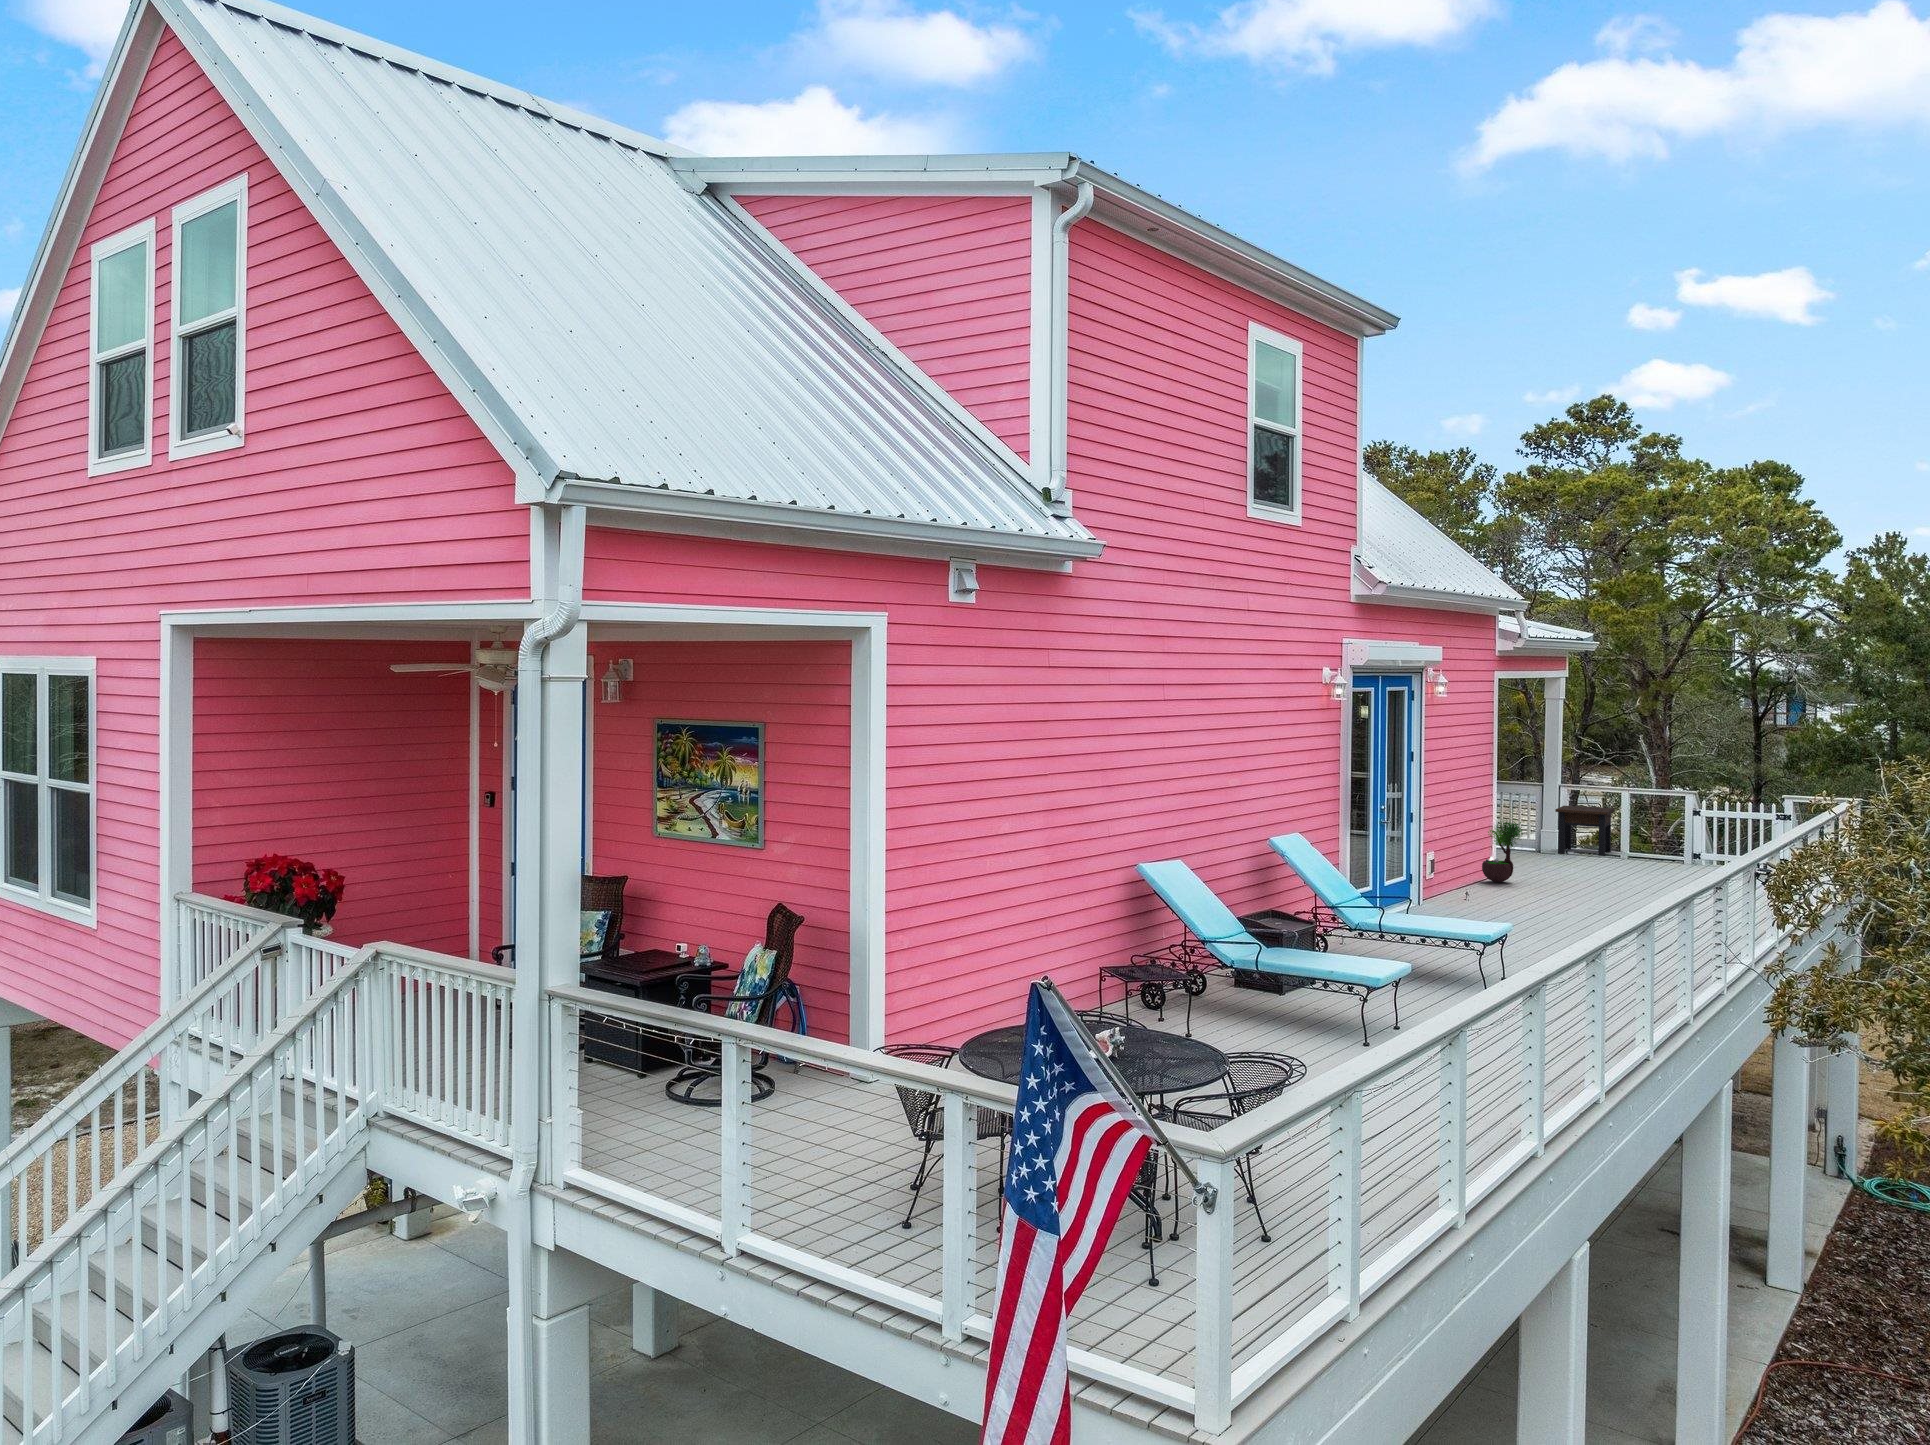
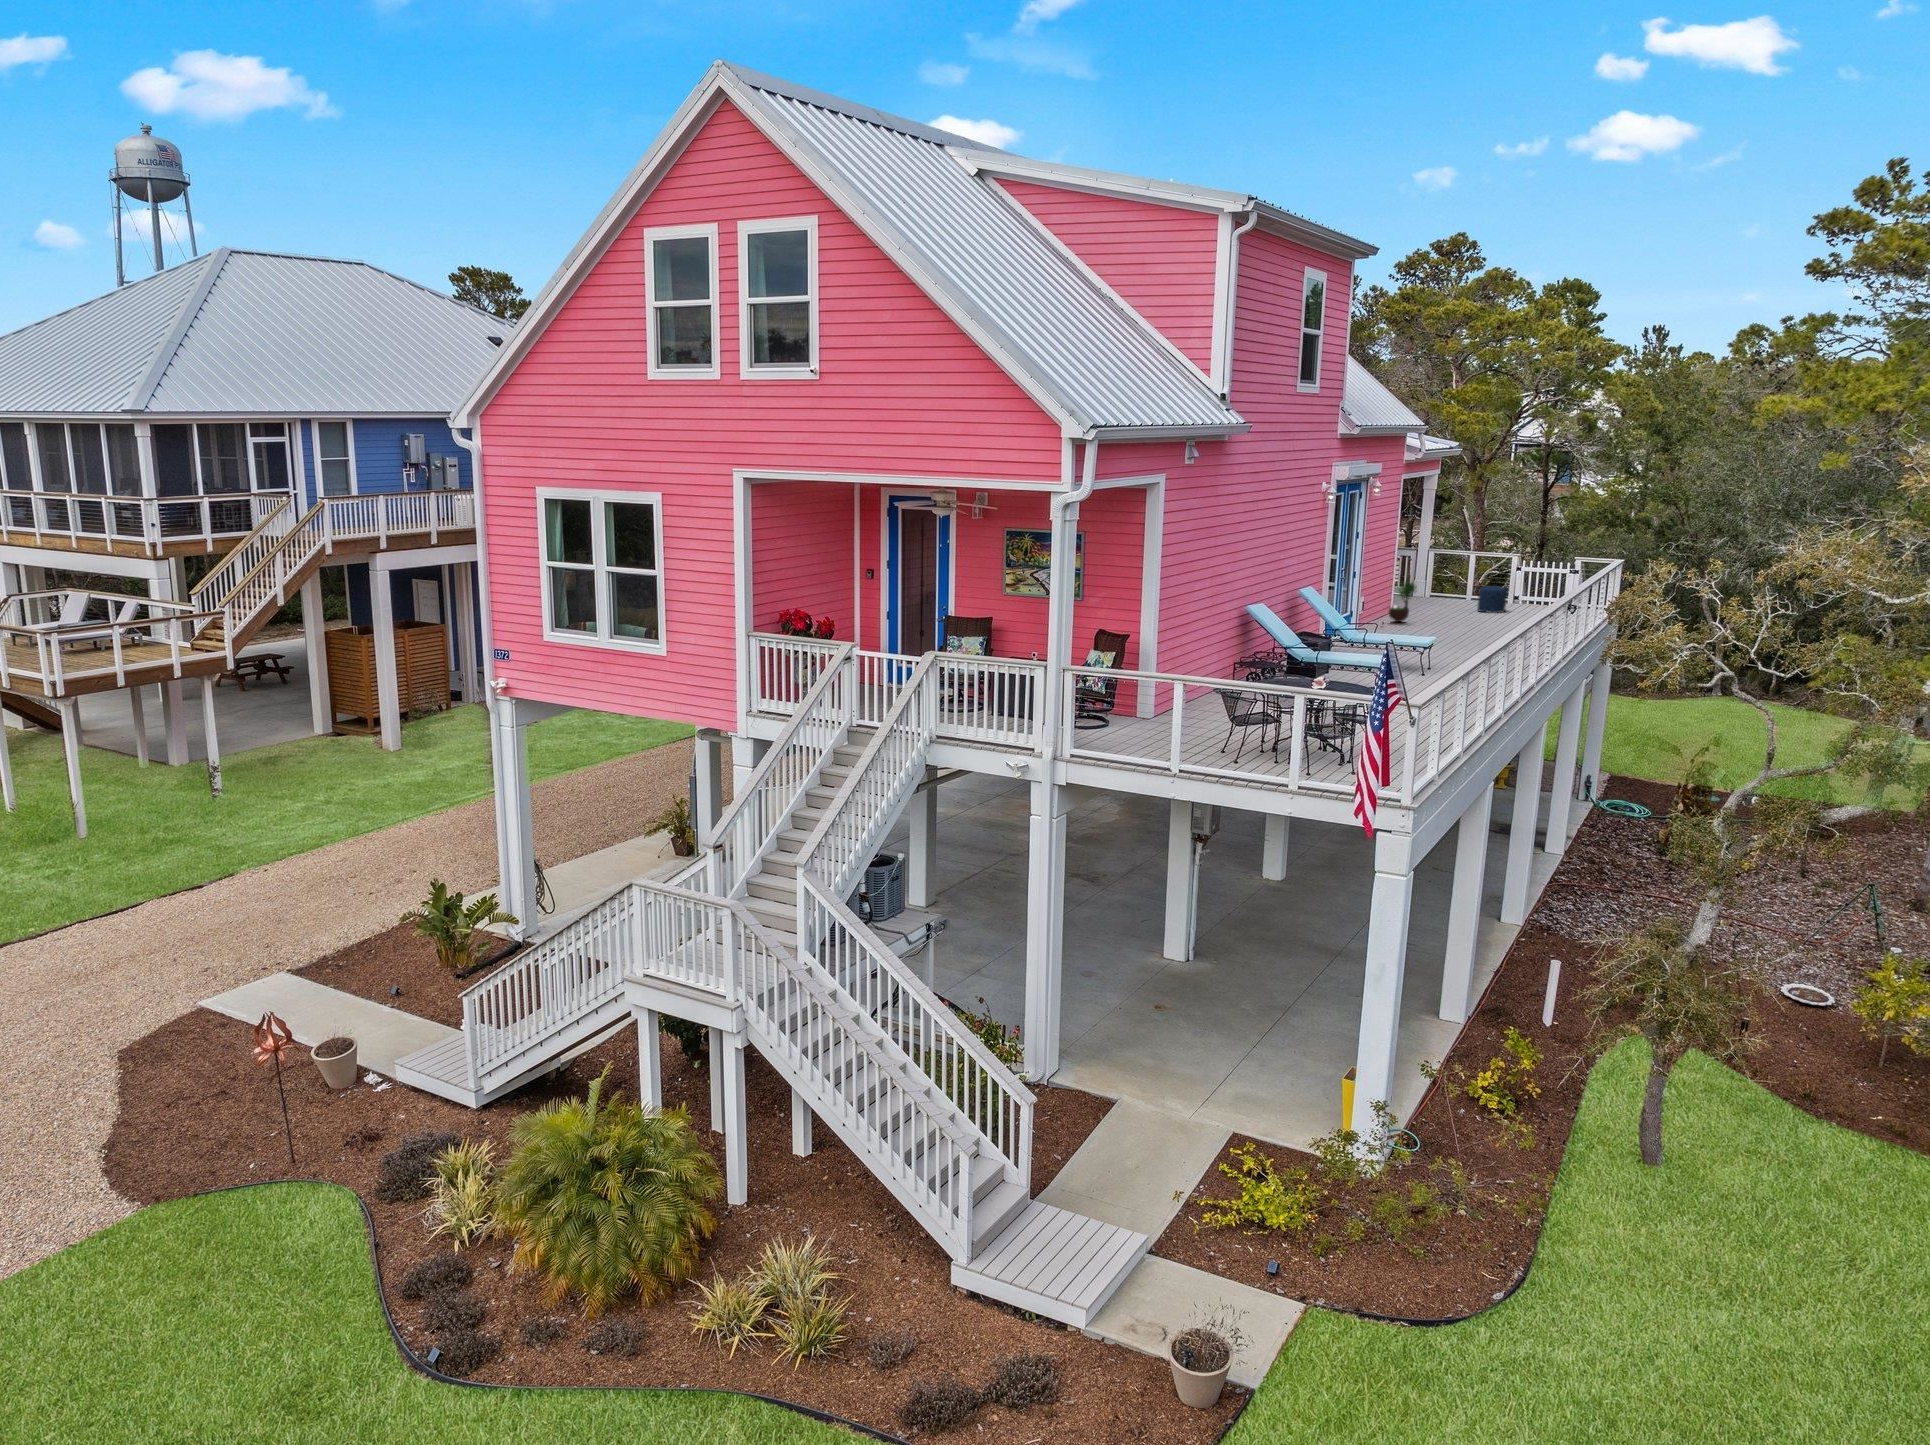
side table: present [1555,806,1614,856] -> none [1428,569,1467,605]
pouf: none [1629,830,1674,870] -> present [1478,586,1507,613]

